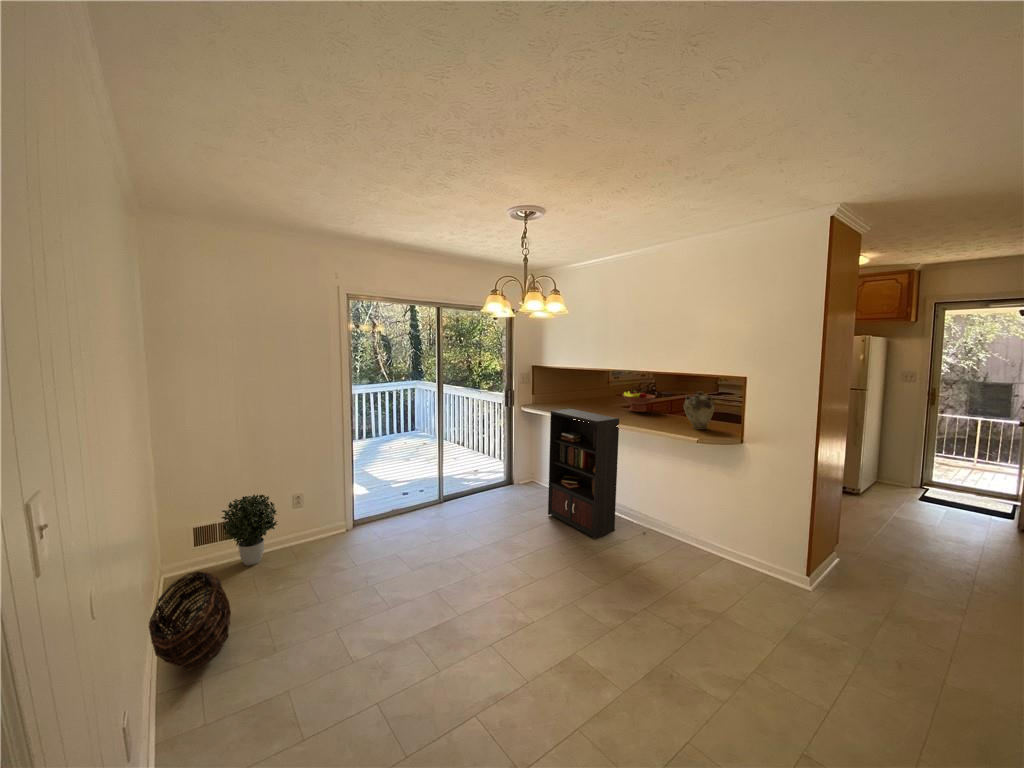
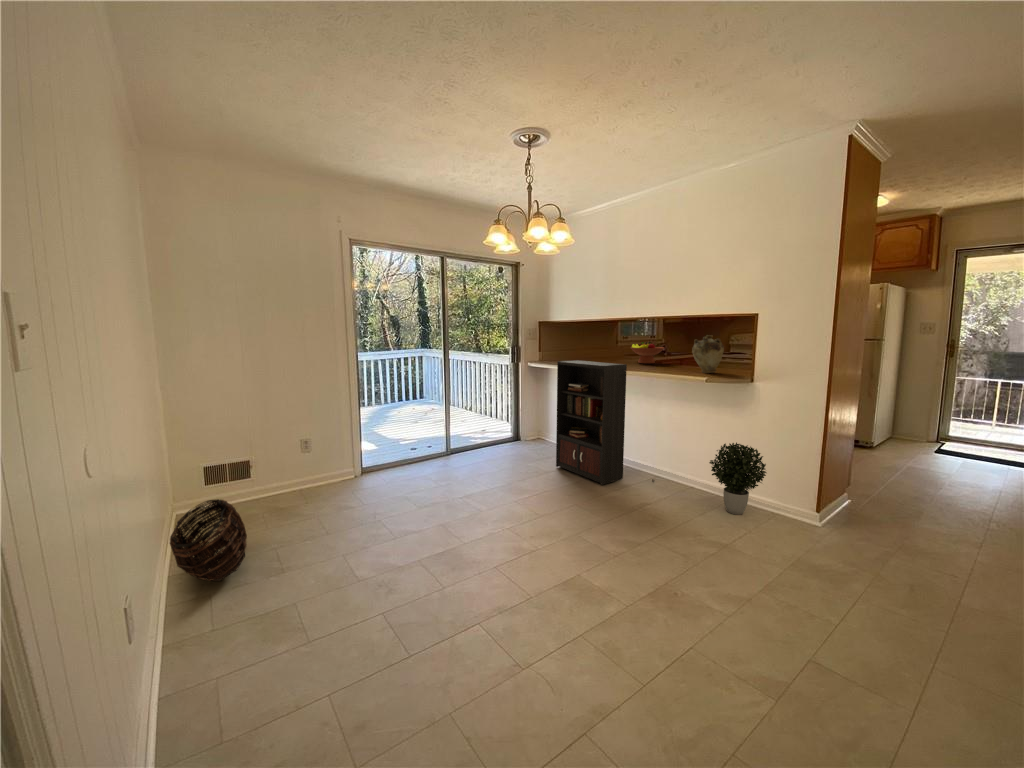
potted plant: present [222,495,277,566] -> present [709,443,766,515]

